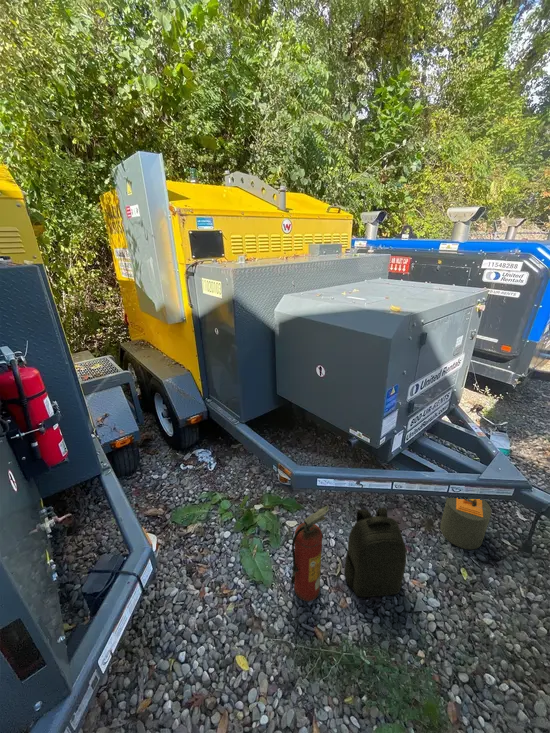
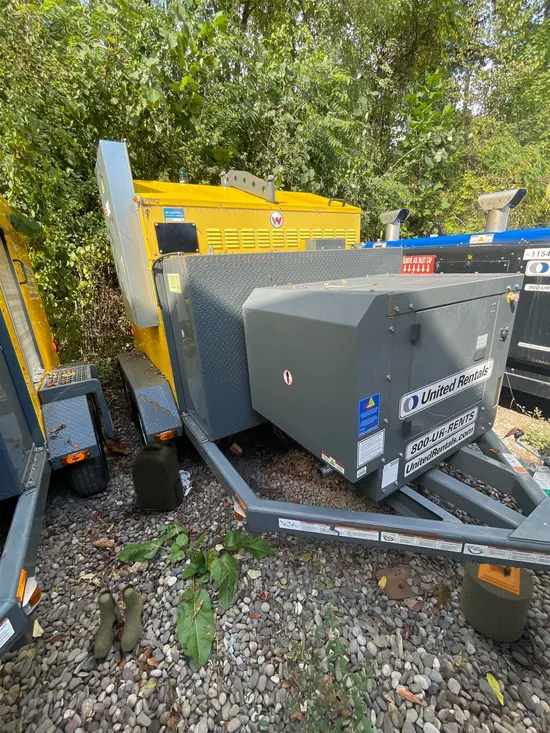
fire extinguisher: present [291,508,326,601] -> none [215,562,269,697]
backpack: present [344,508,406,597] -> present [131,441,185,510]
boots: none [182,537,215,592] -> present [94,584,144,659]

